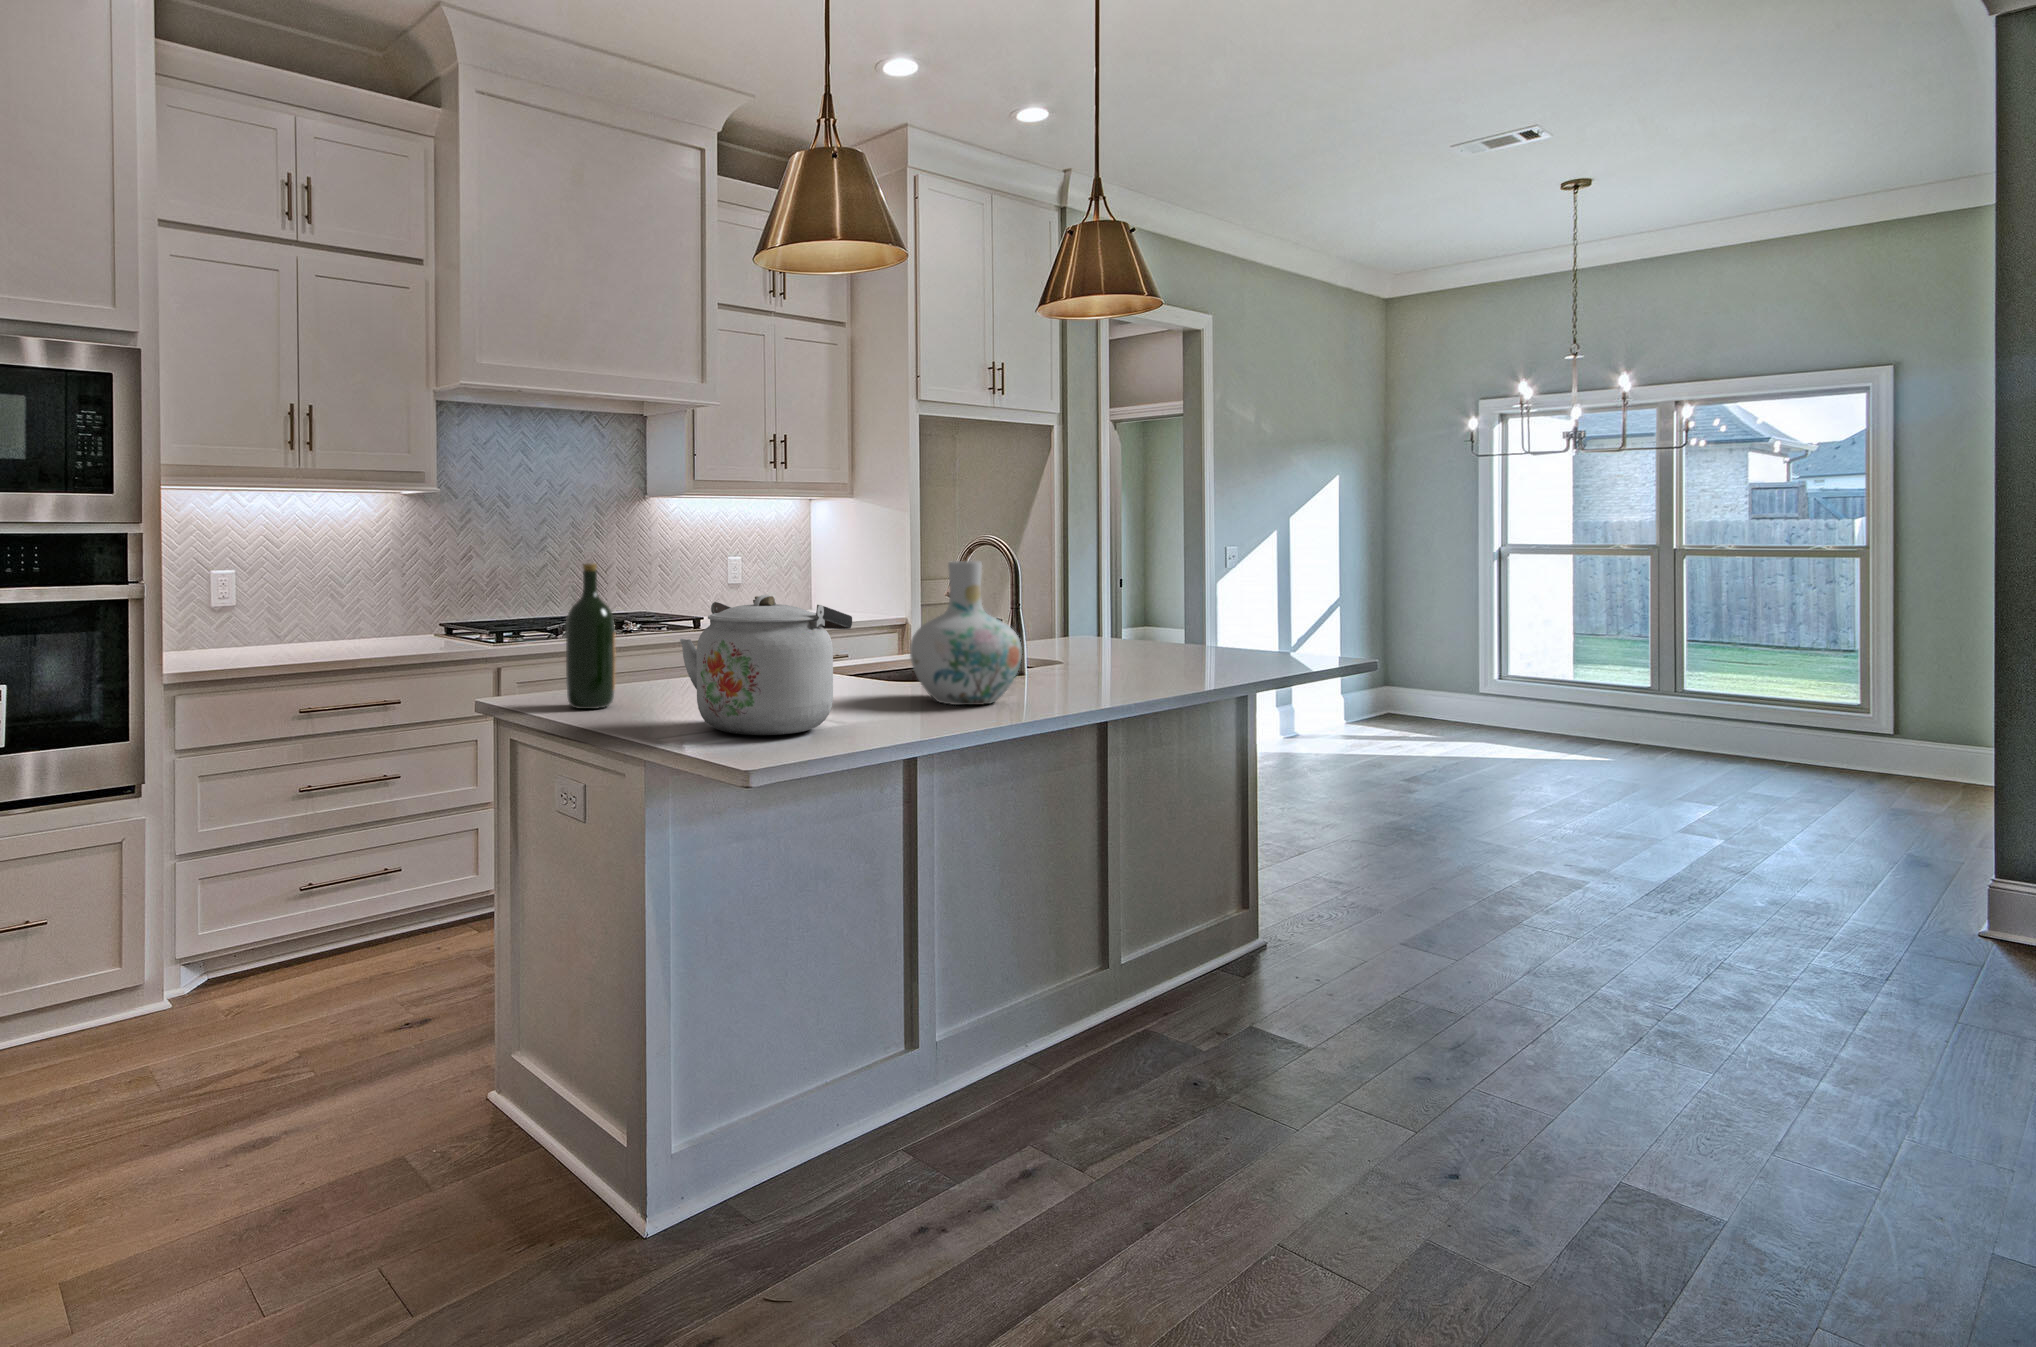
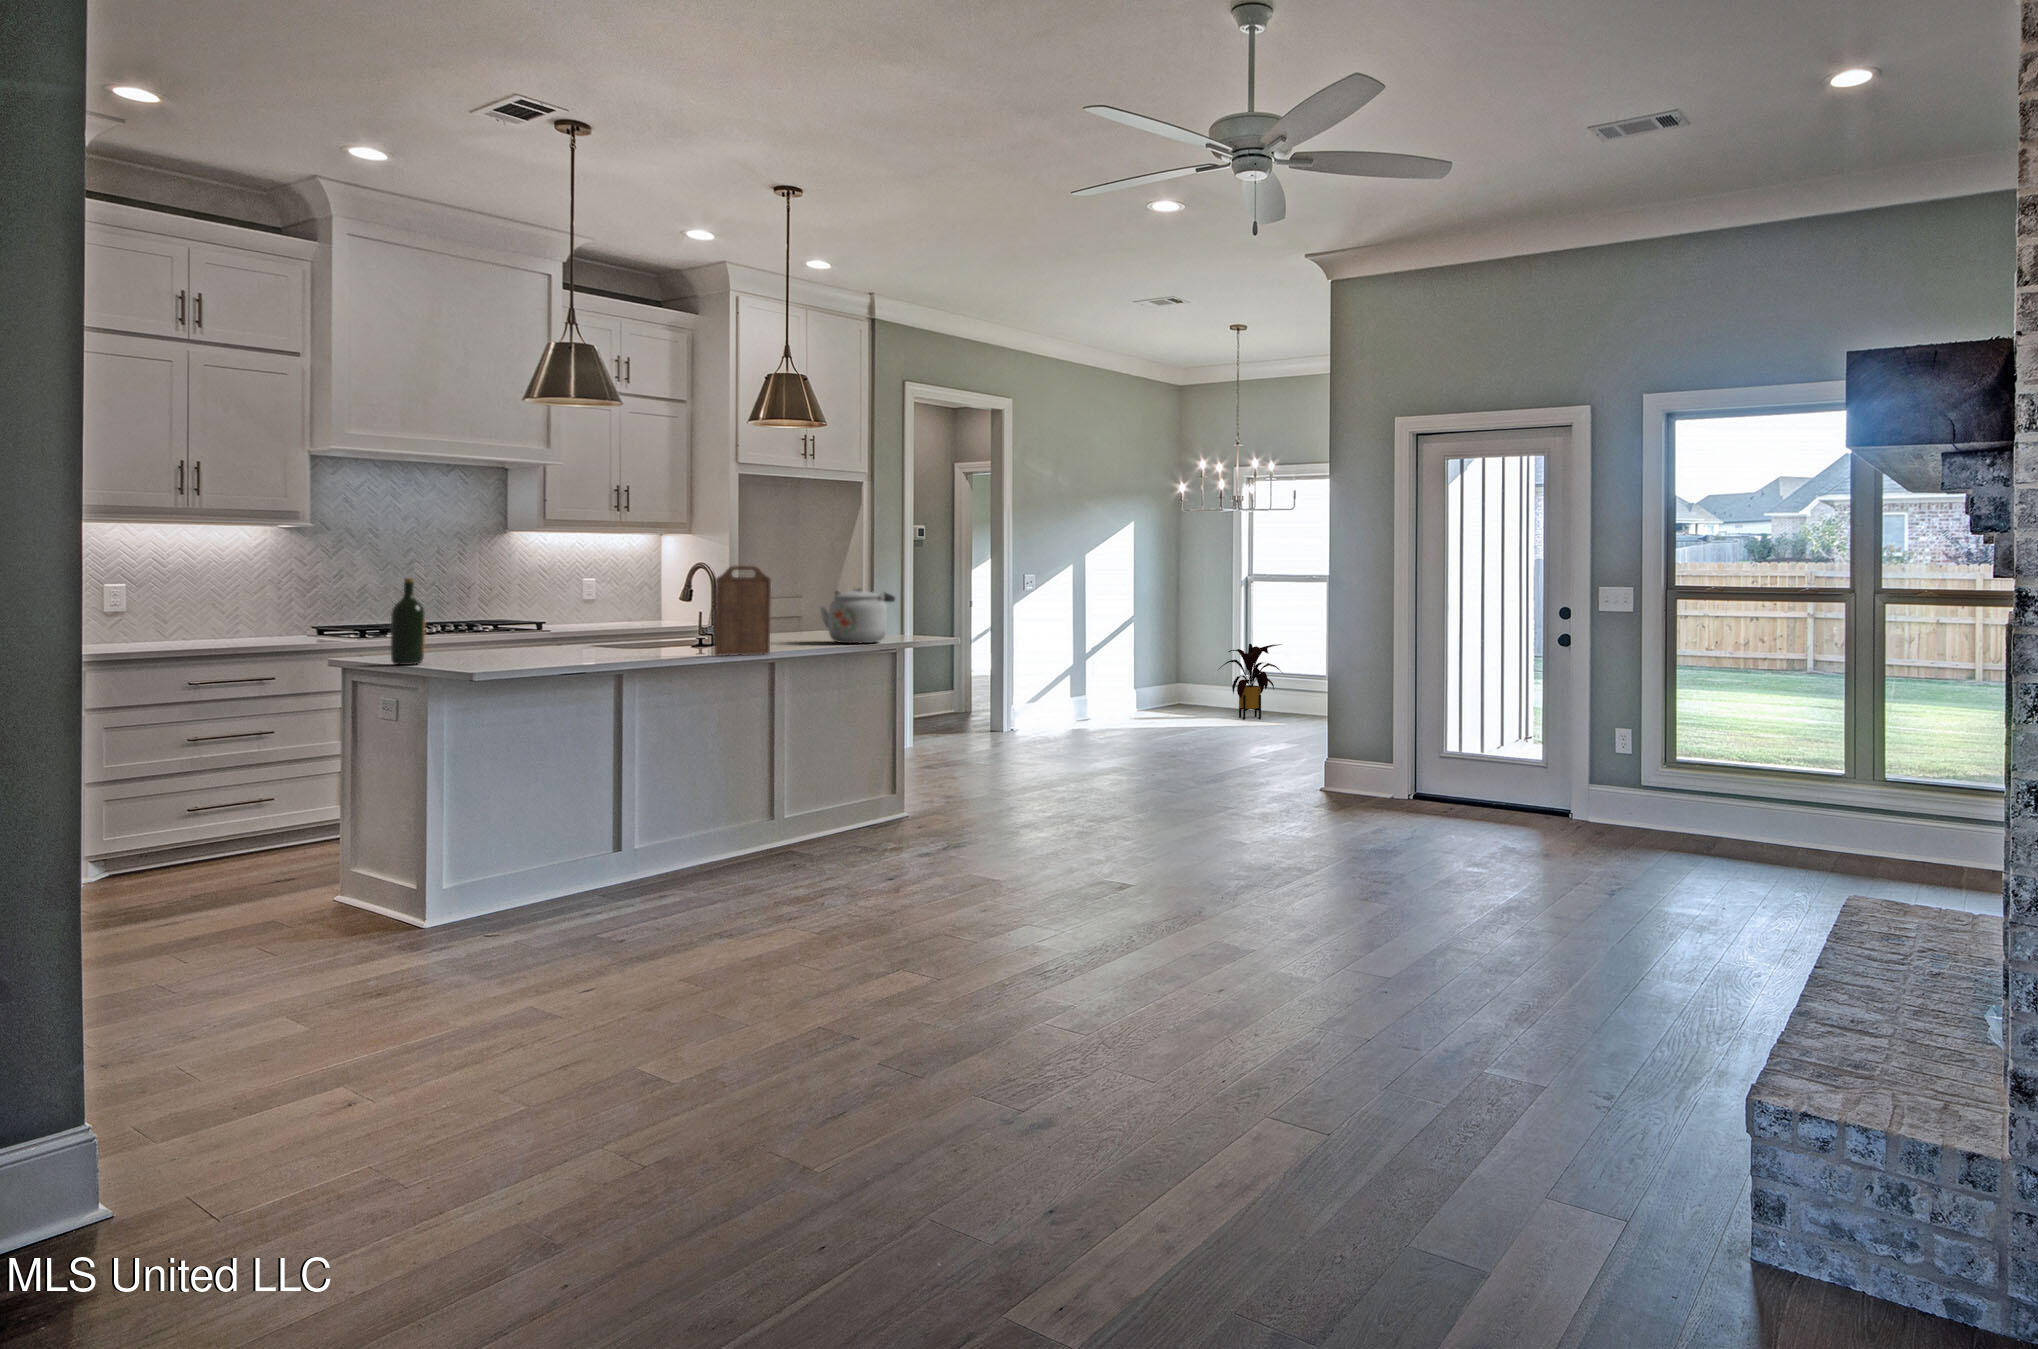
cutting board: none [1040,537,1126,693] -> present [715,566,771,656]
vase: present [910,561,1022,705] -> none [623,579,693,660]
kettle: present [680,595,852,735] -> present [820,587,895,643]
house plant: none [1478,638,1583,741] -> present [1220,644,1281,719]

